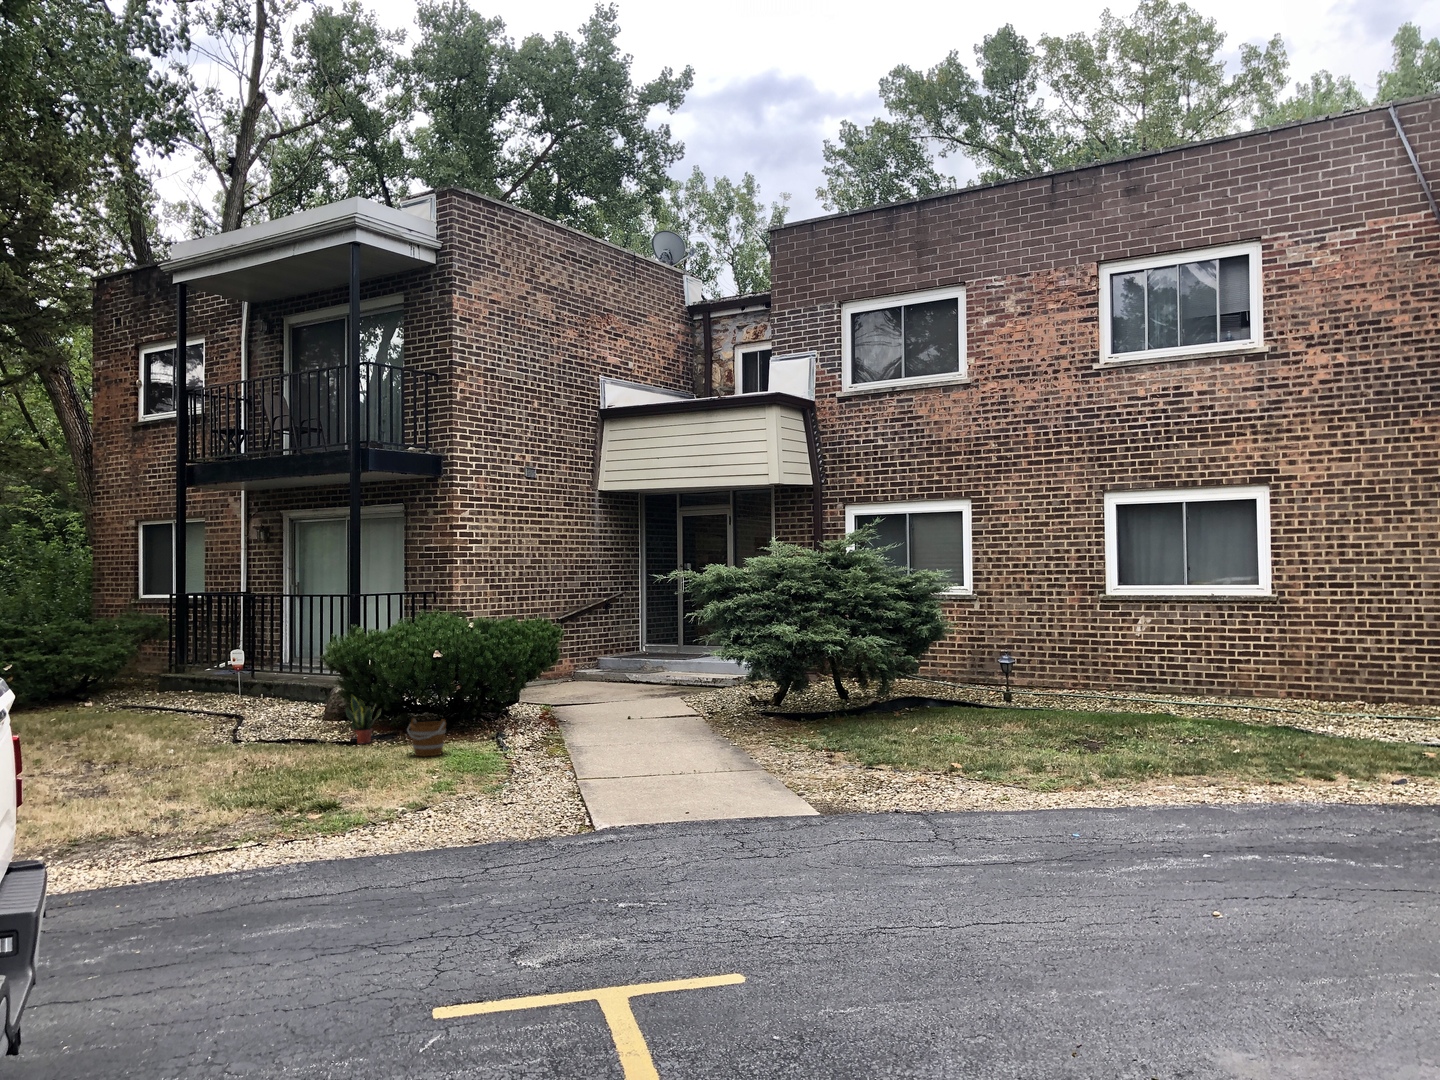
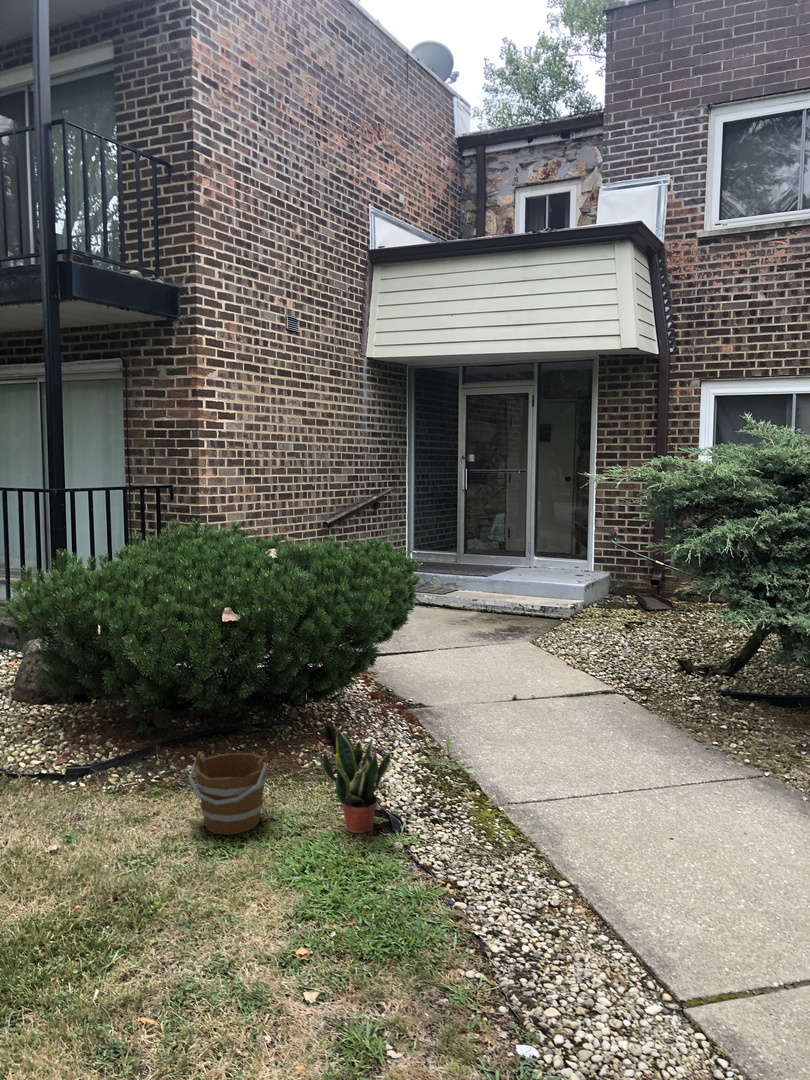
potted plant: present [346,695,381,744] -> present [323,730,391,833]

